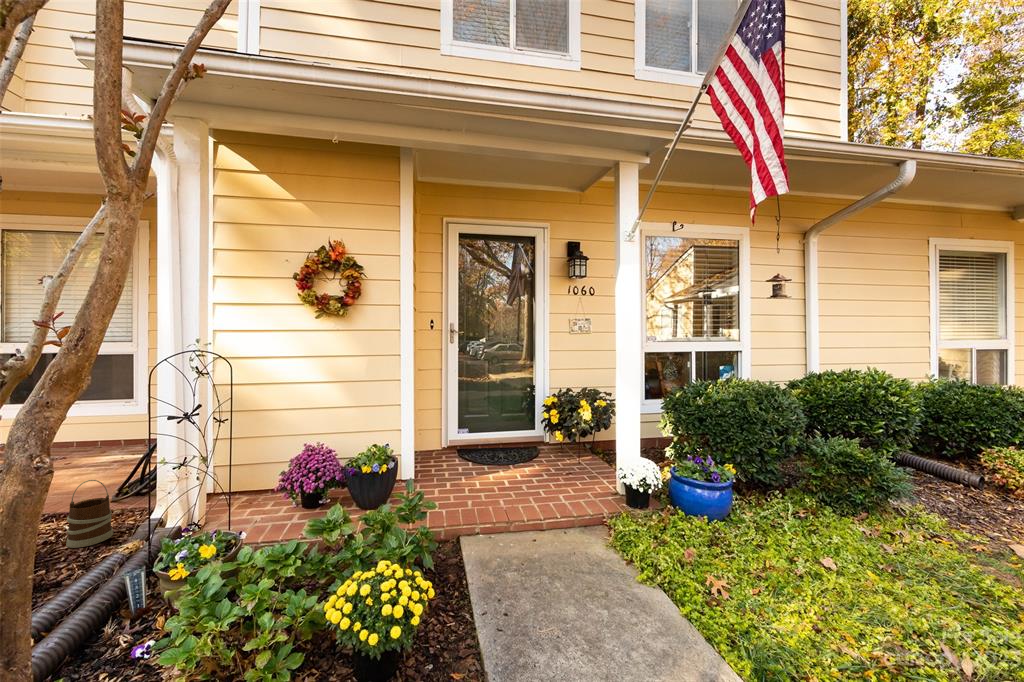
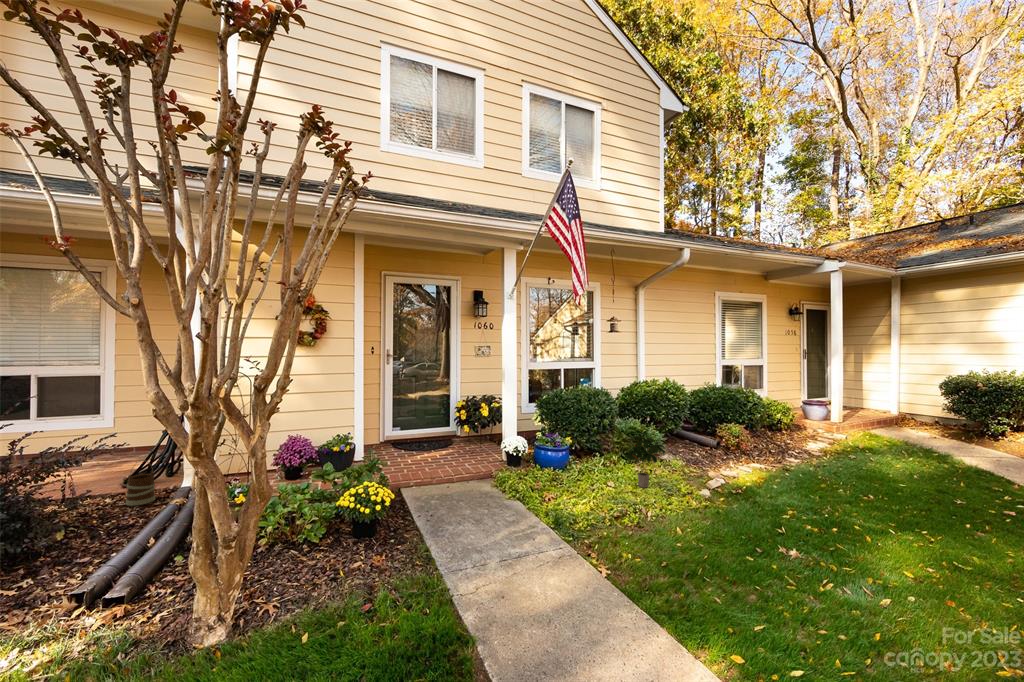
potted plant: none [847,476,959,576] -> present [625,436,665,487]

